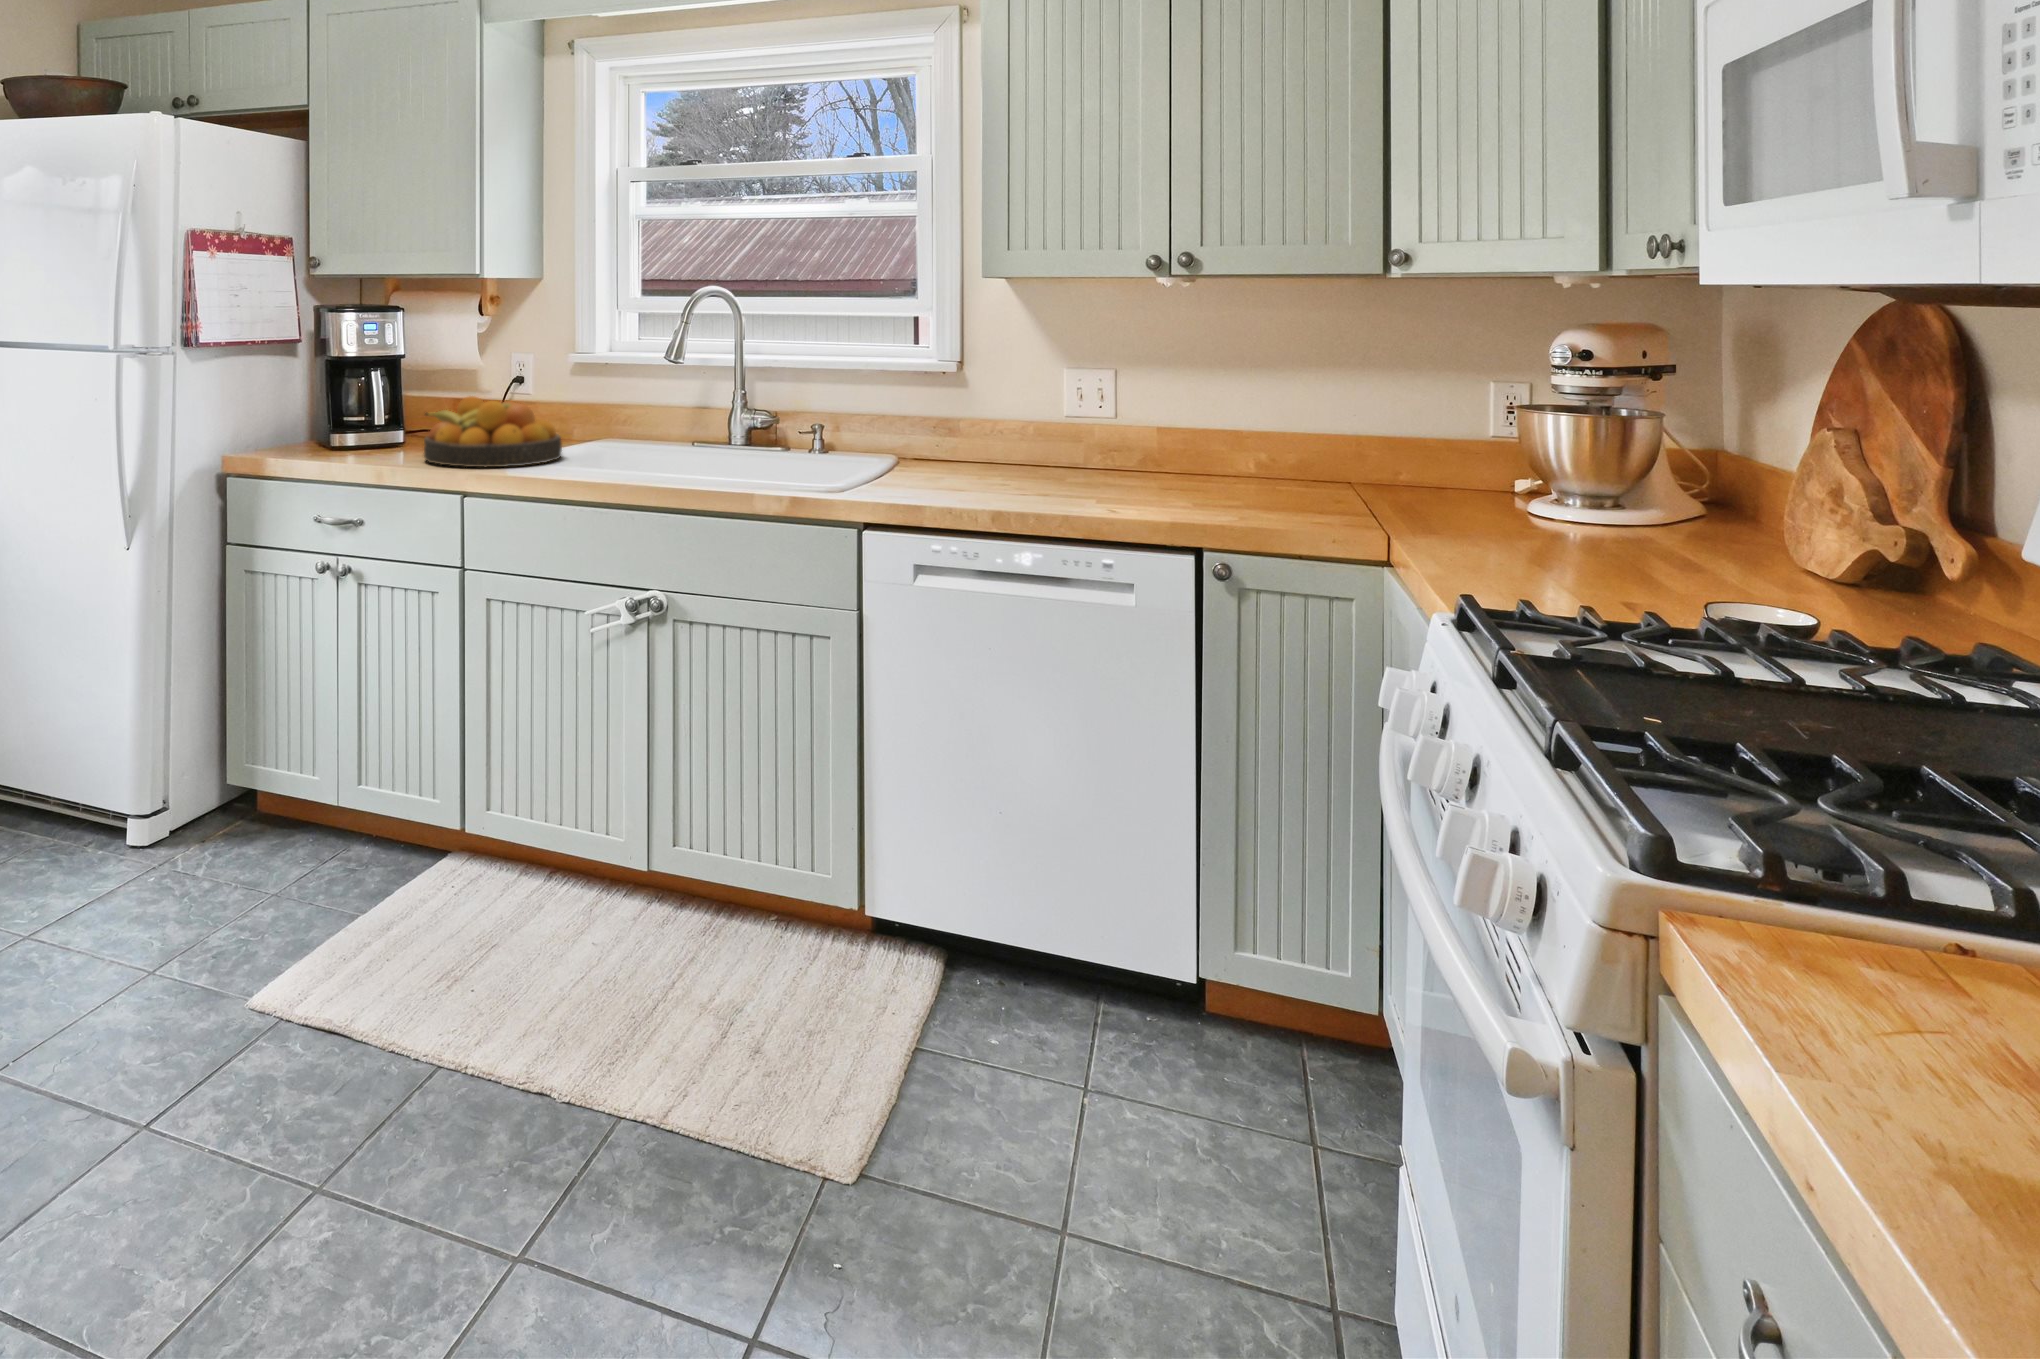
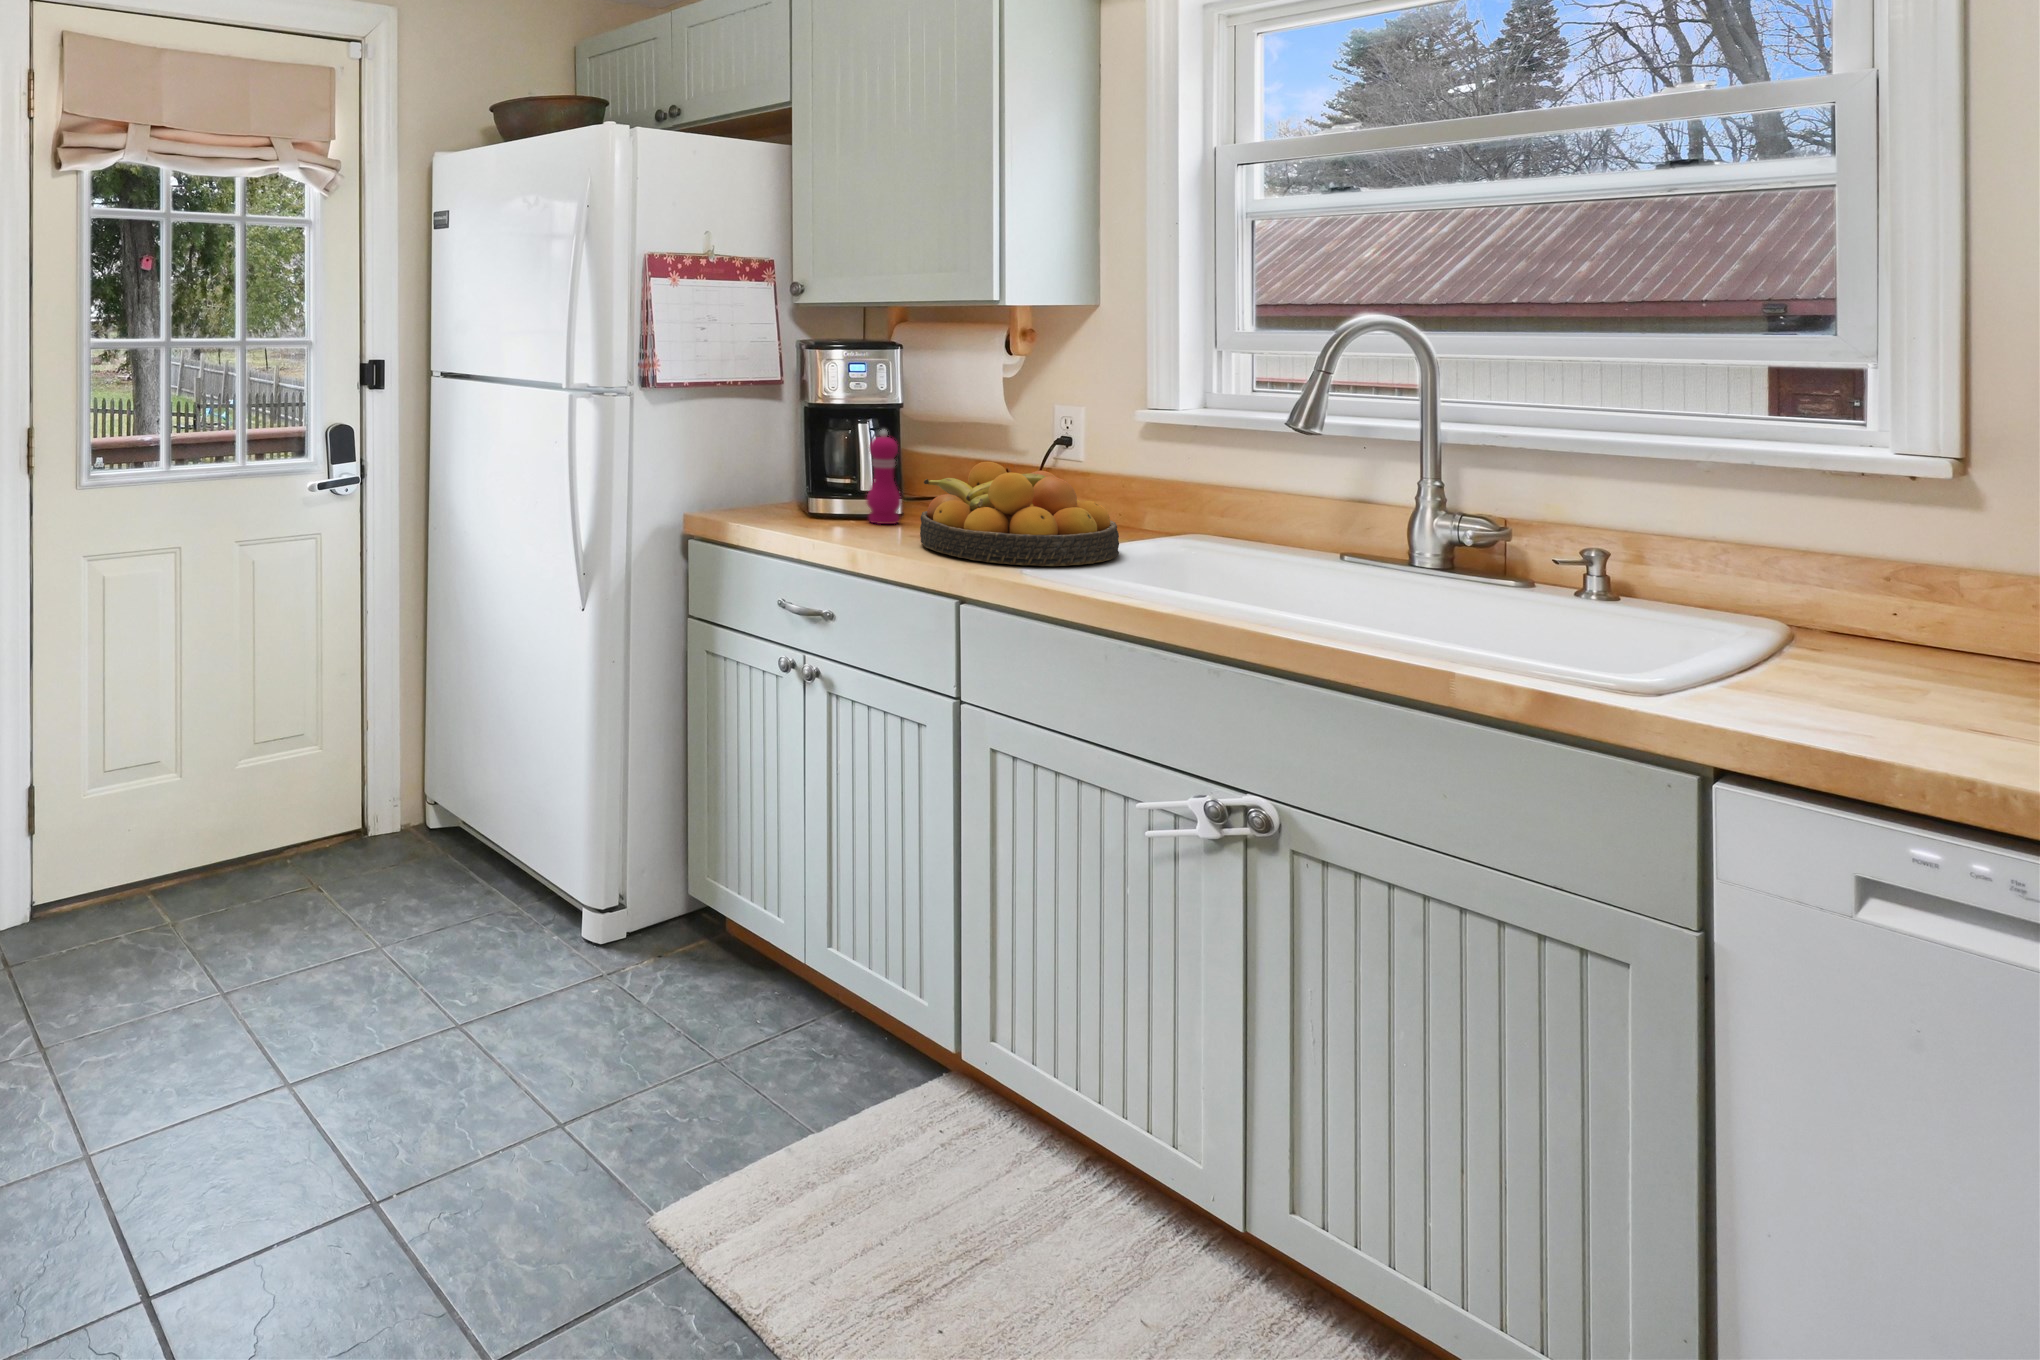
pepper mill: none [375,377,402,452] -> present [867,430,901,524]

